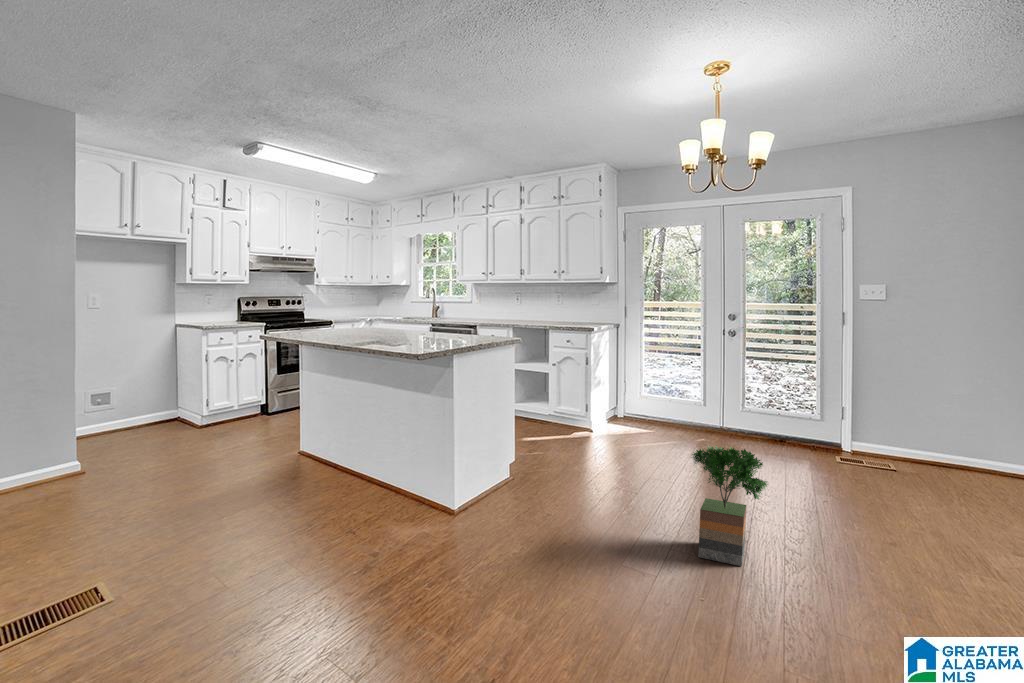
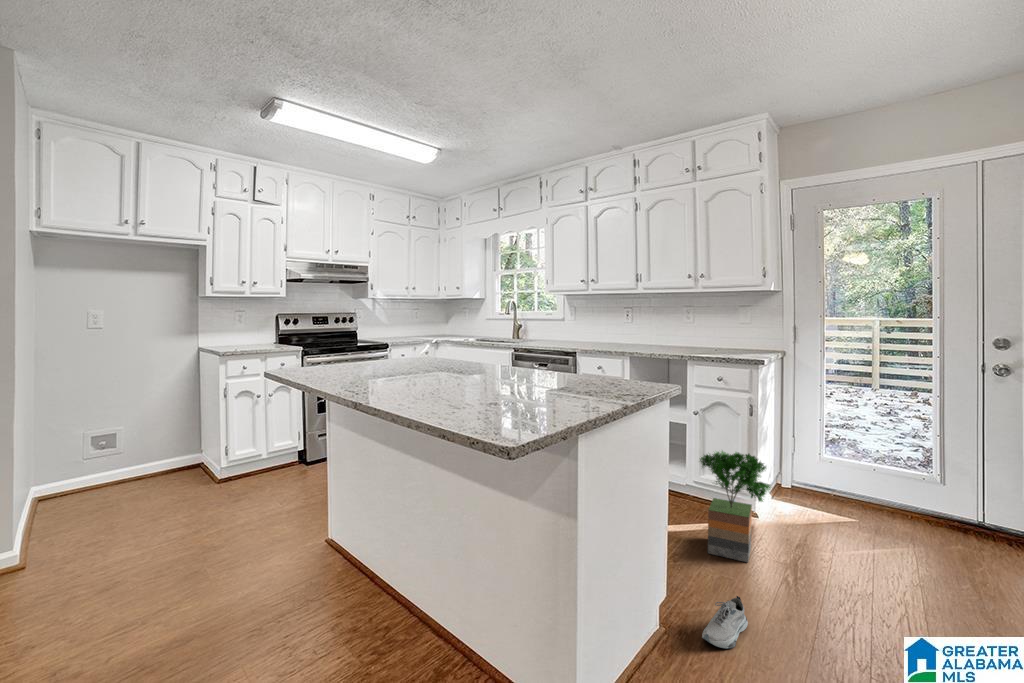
shoe: none [693,593,742,649] -> present [702,596,748,649]

